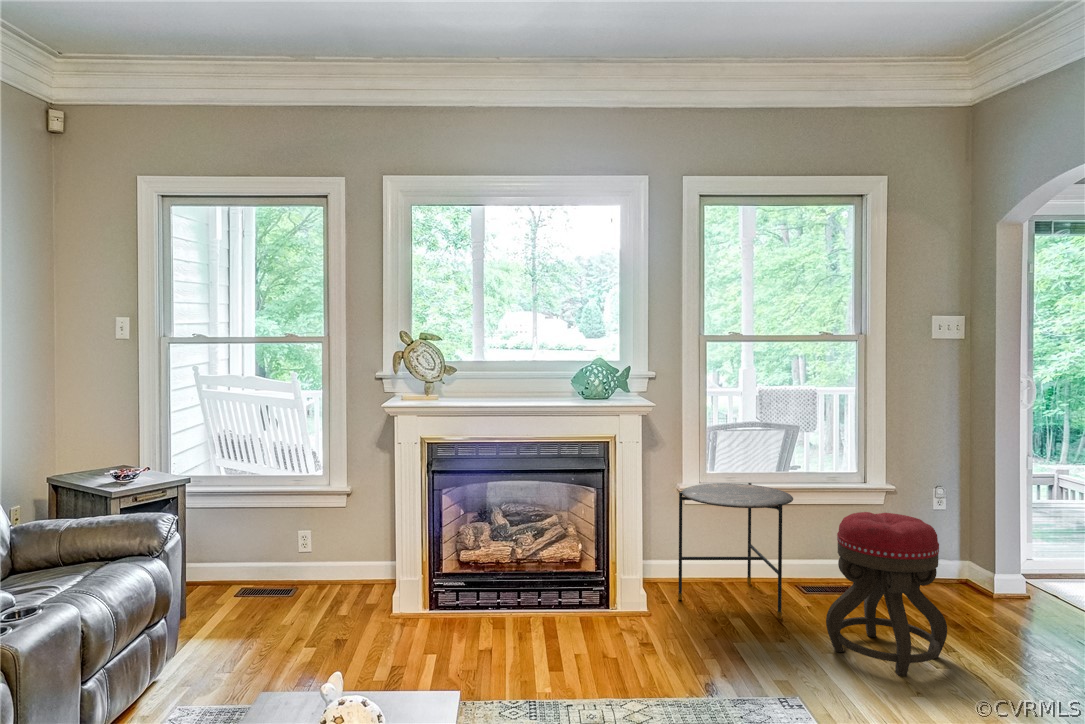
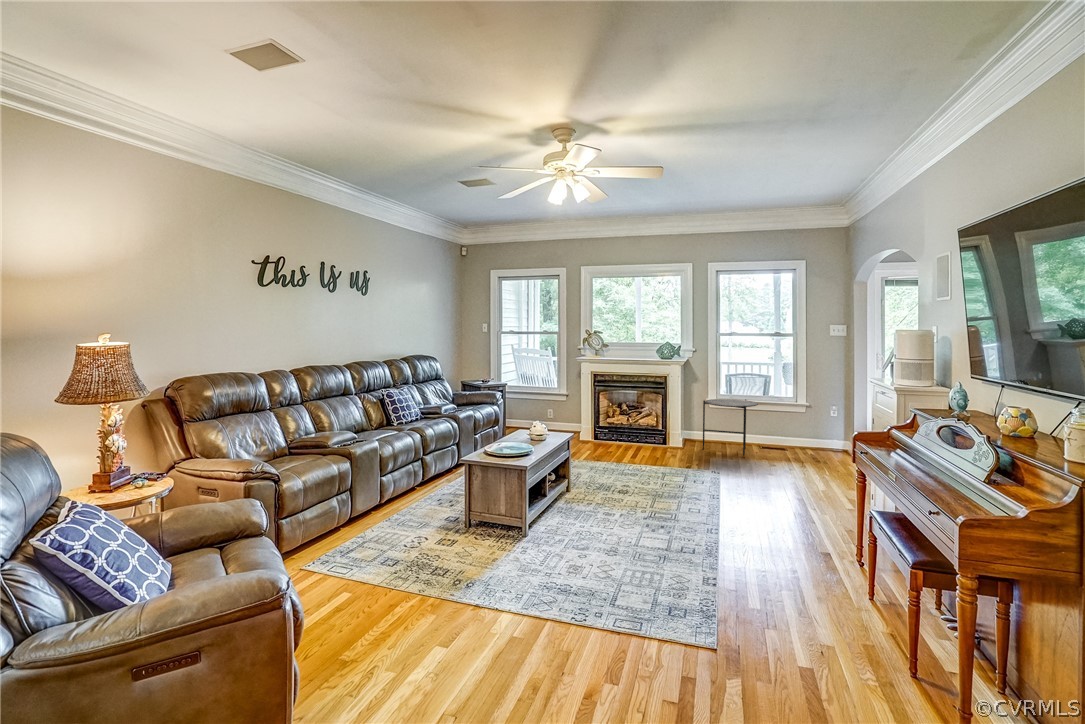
ottoman: present [826,512,947,676] -> none [752,409,808,476]

